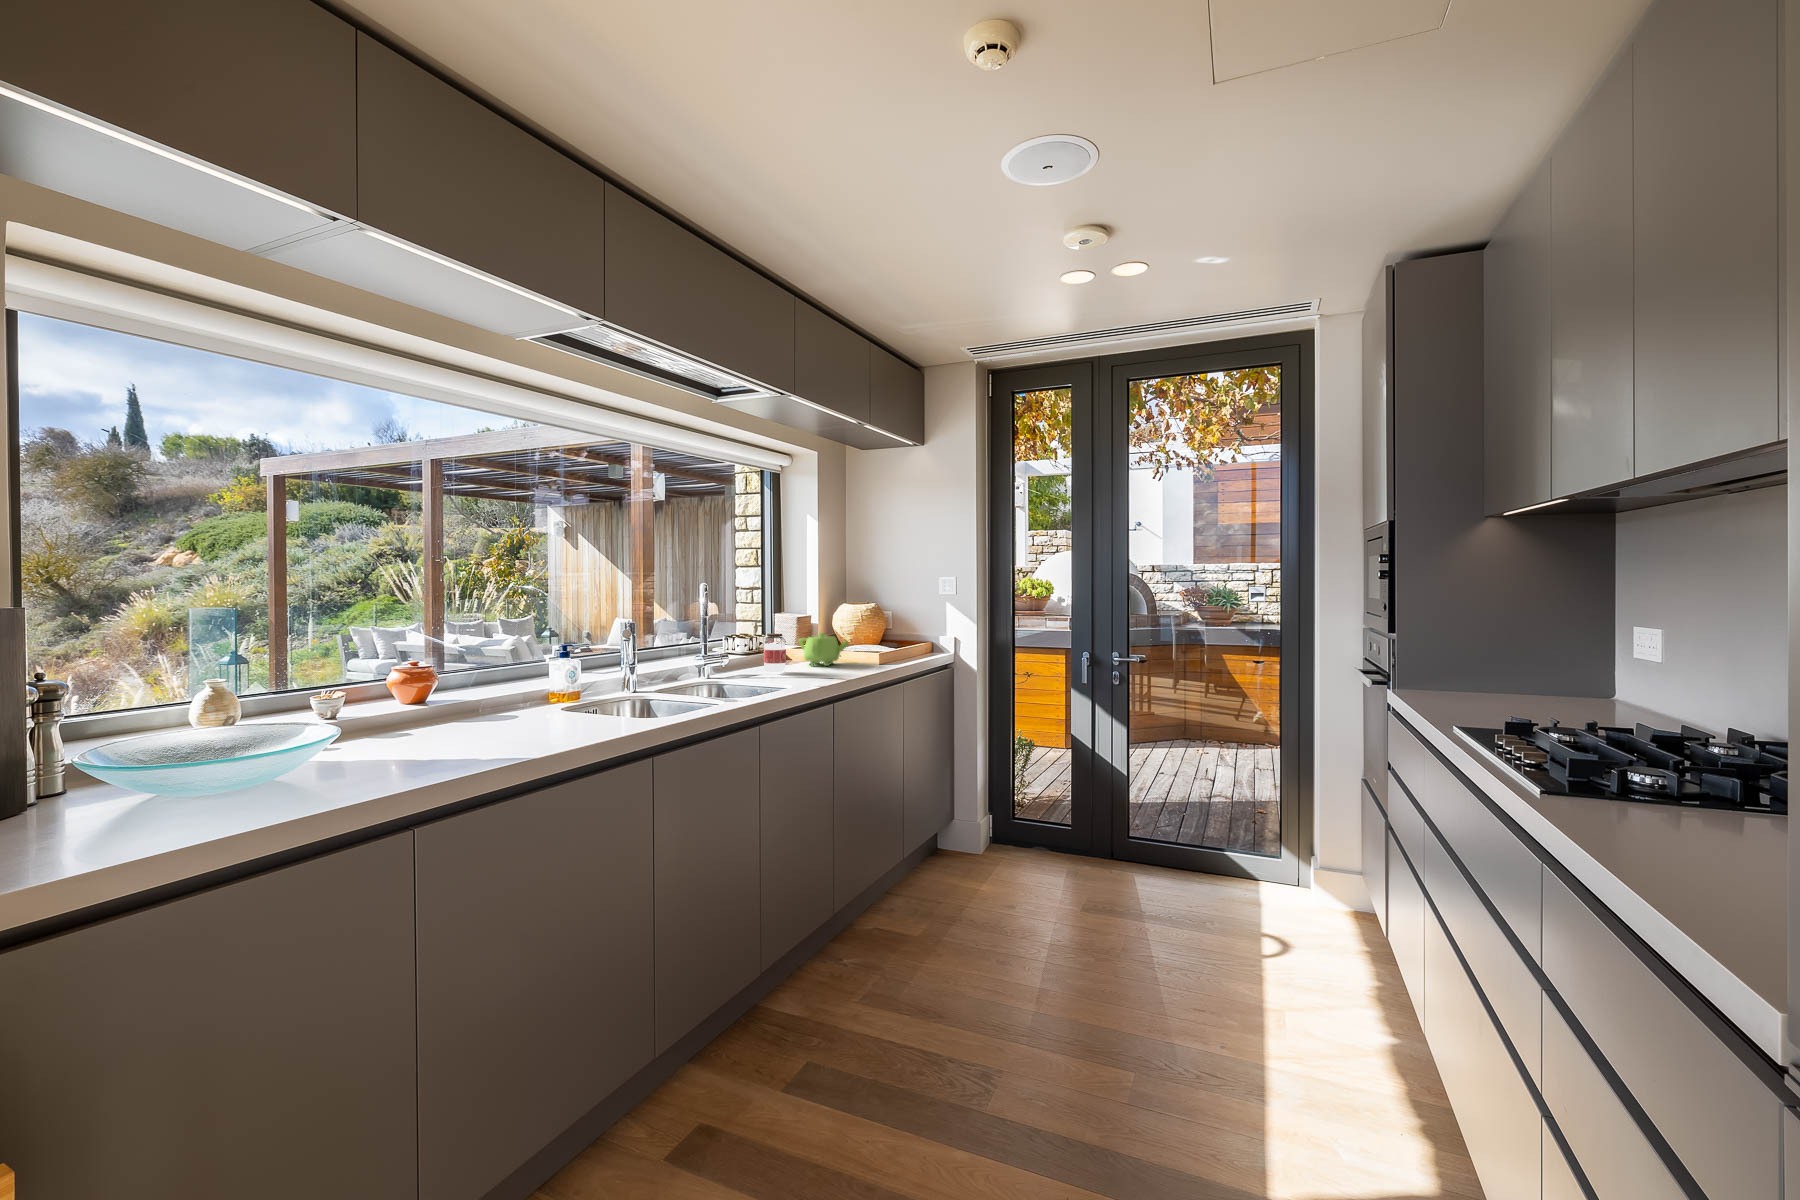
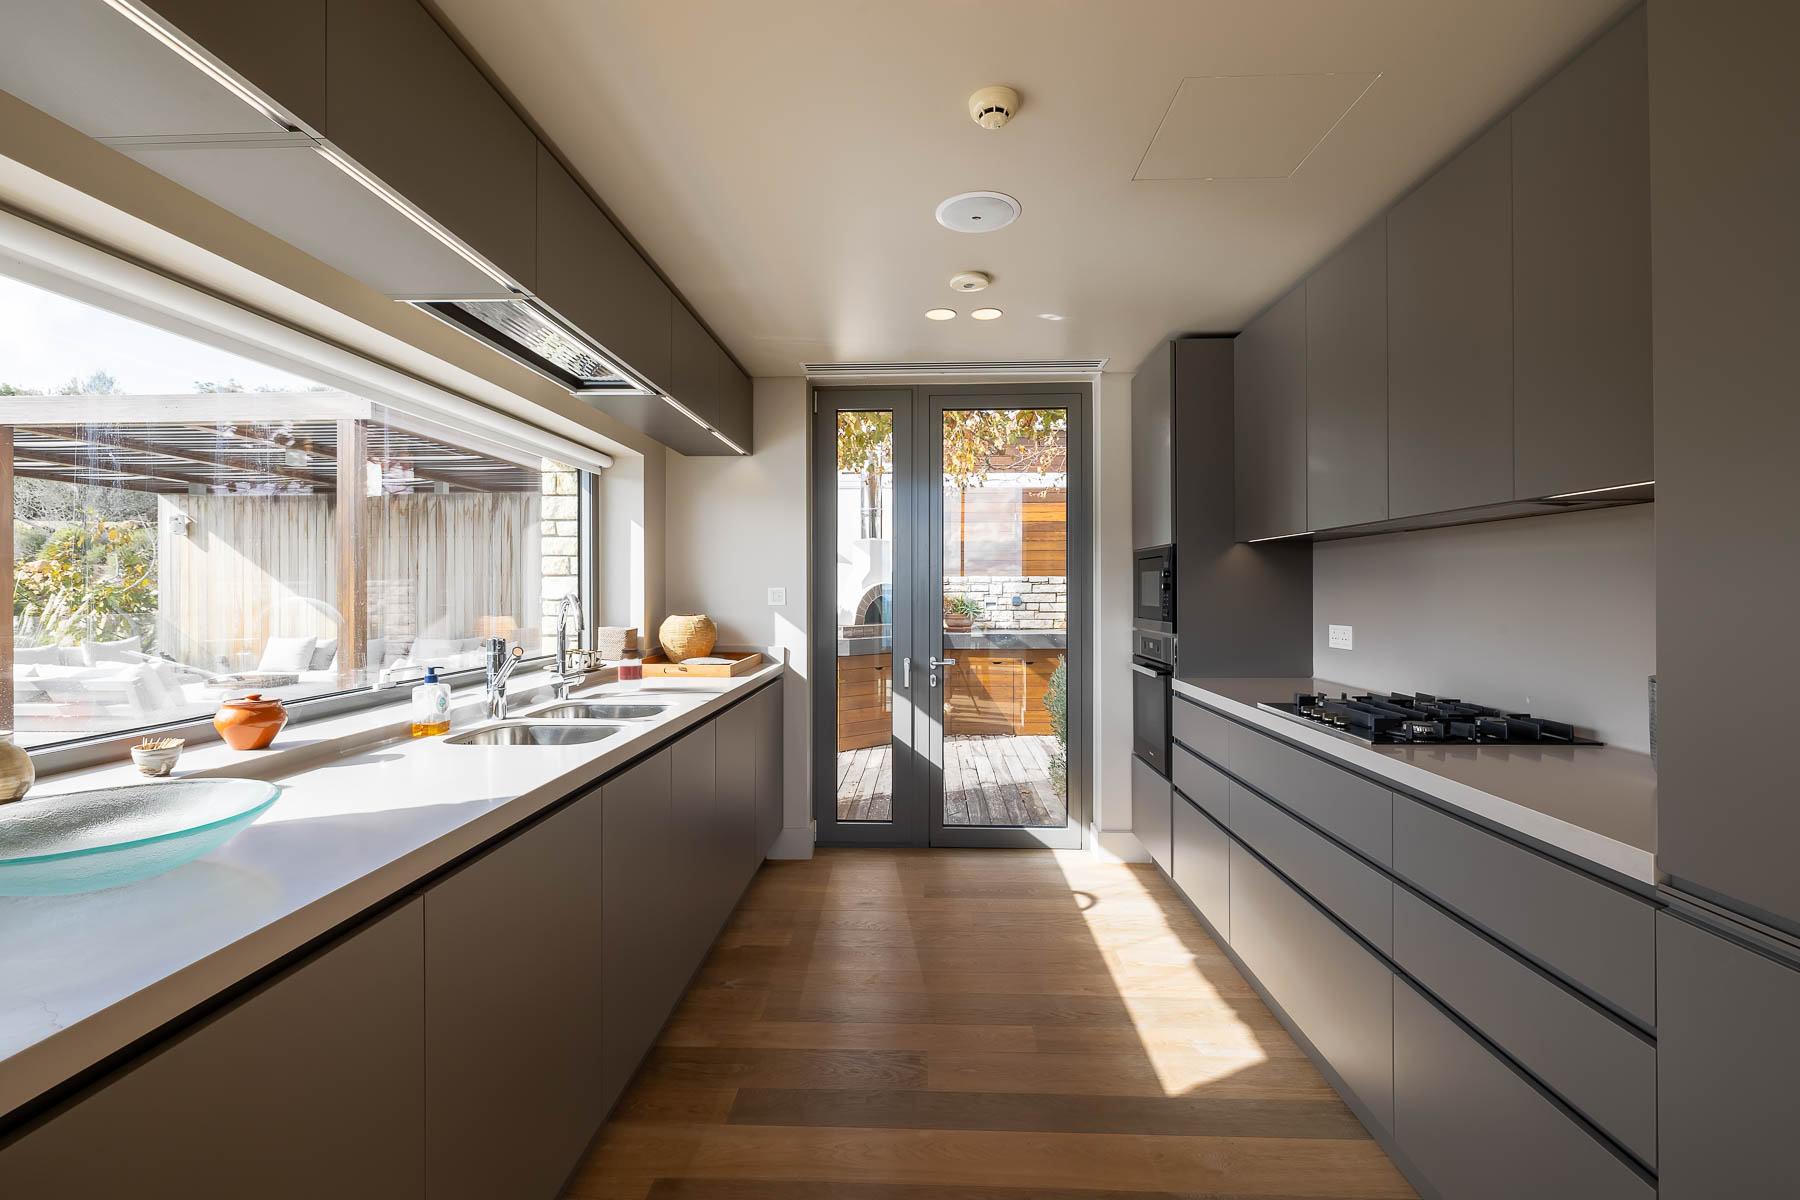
teapot: present [799,633,849,666] -> none [644,646,700,680]

